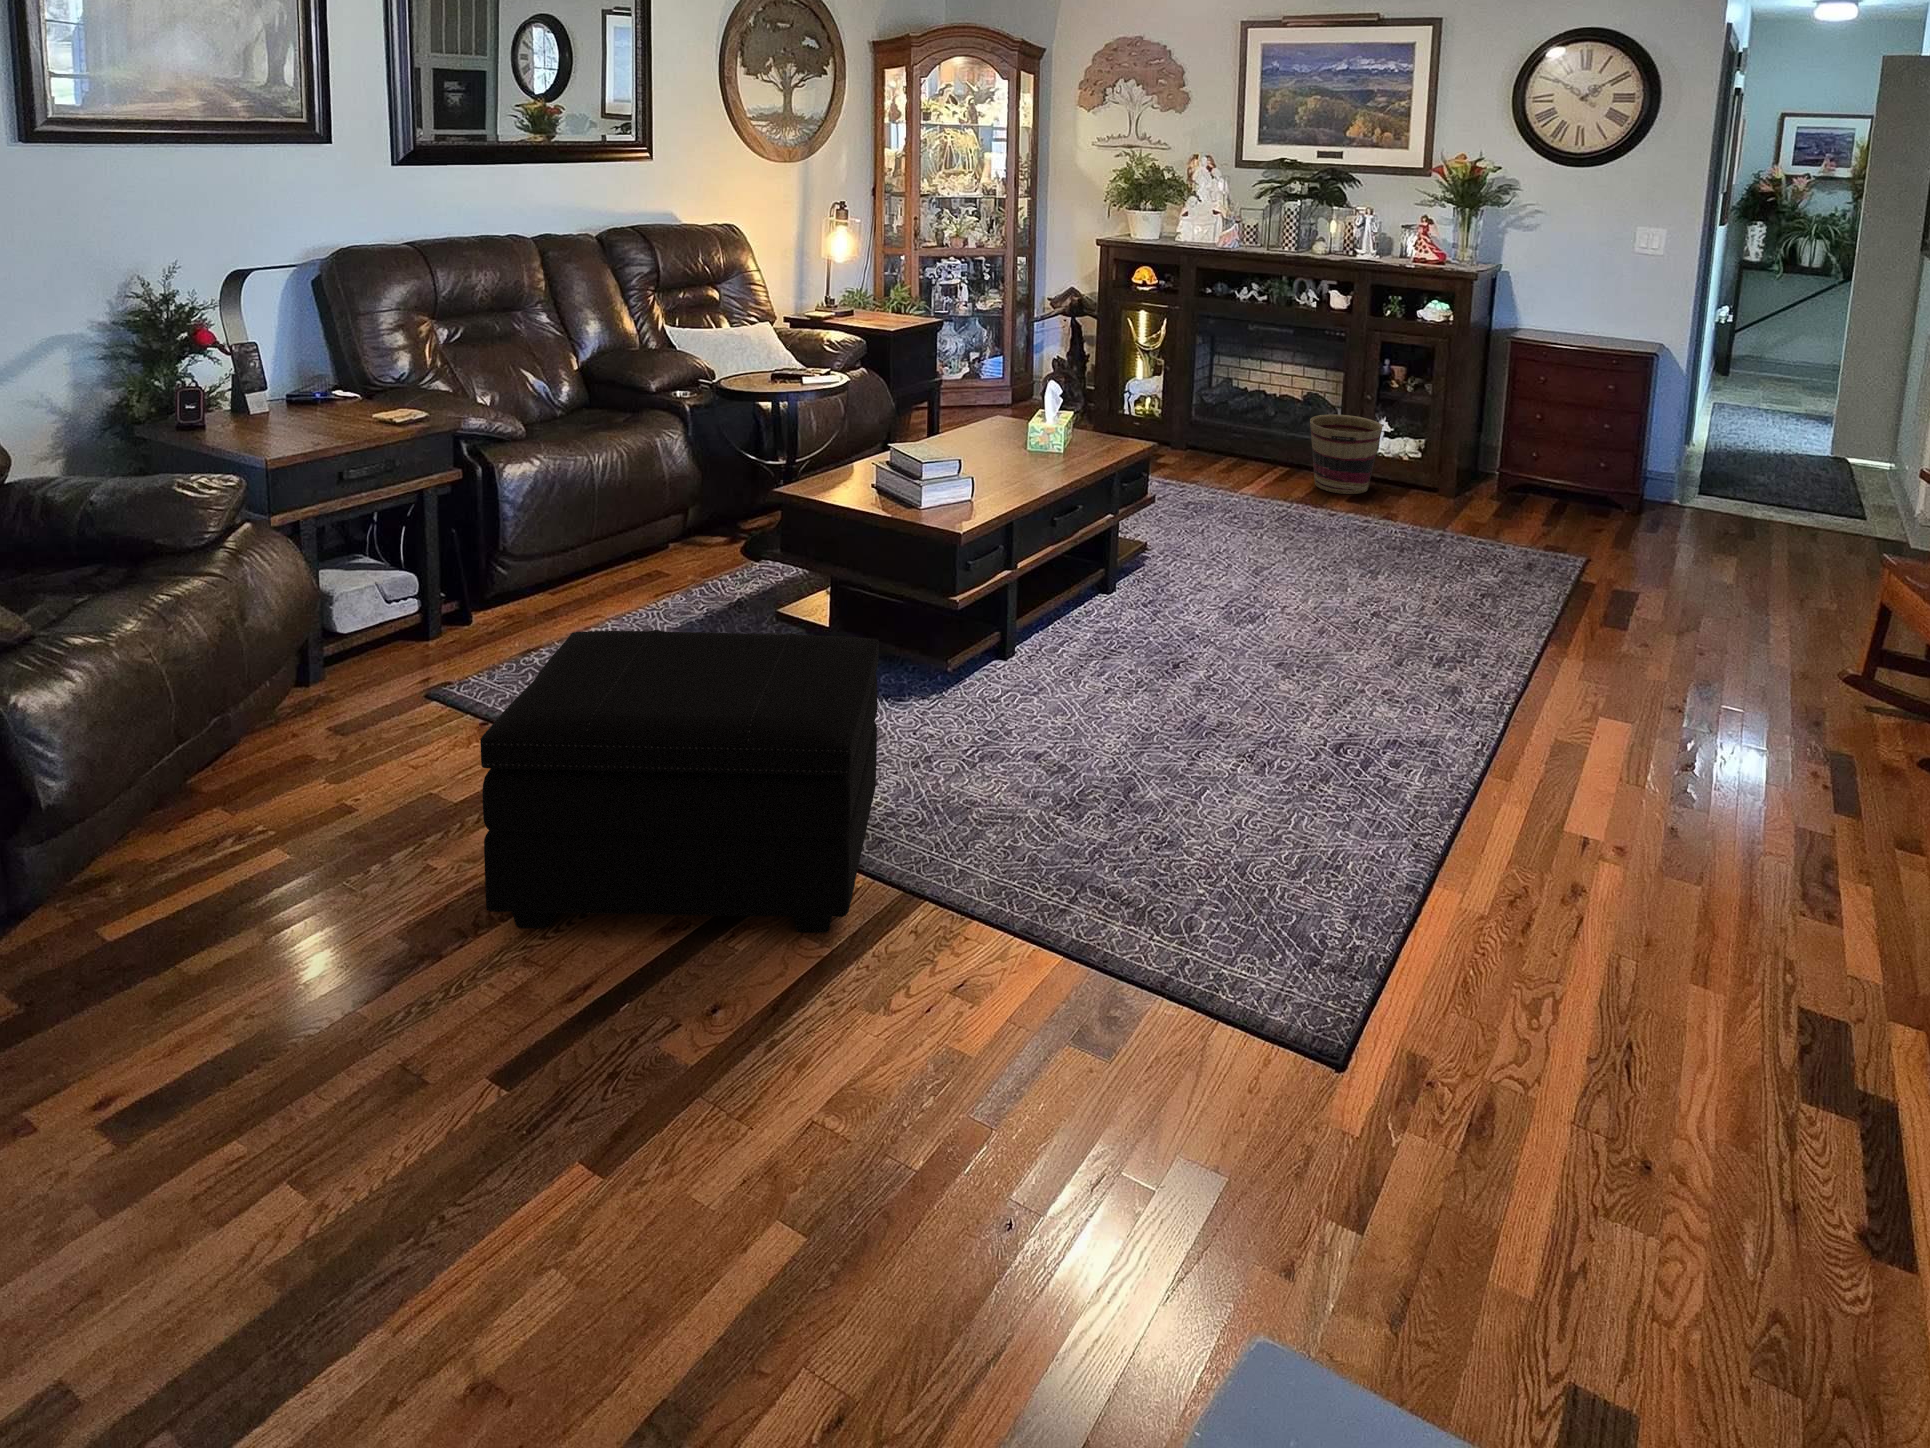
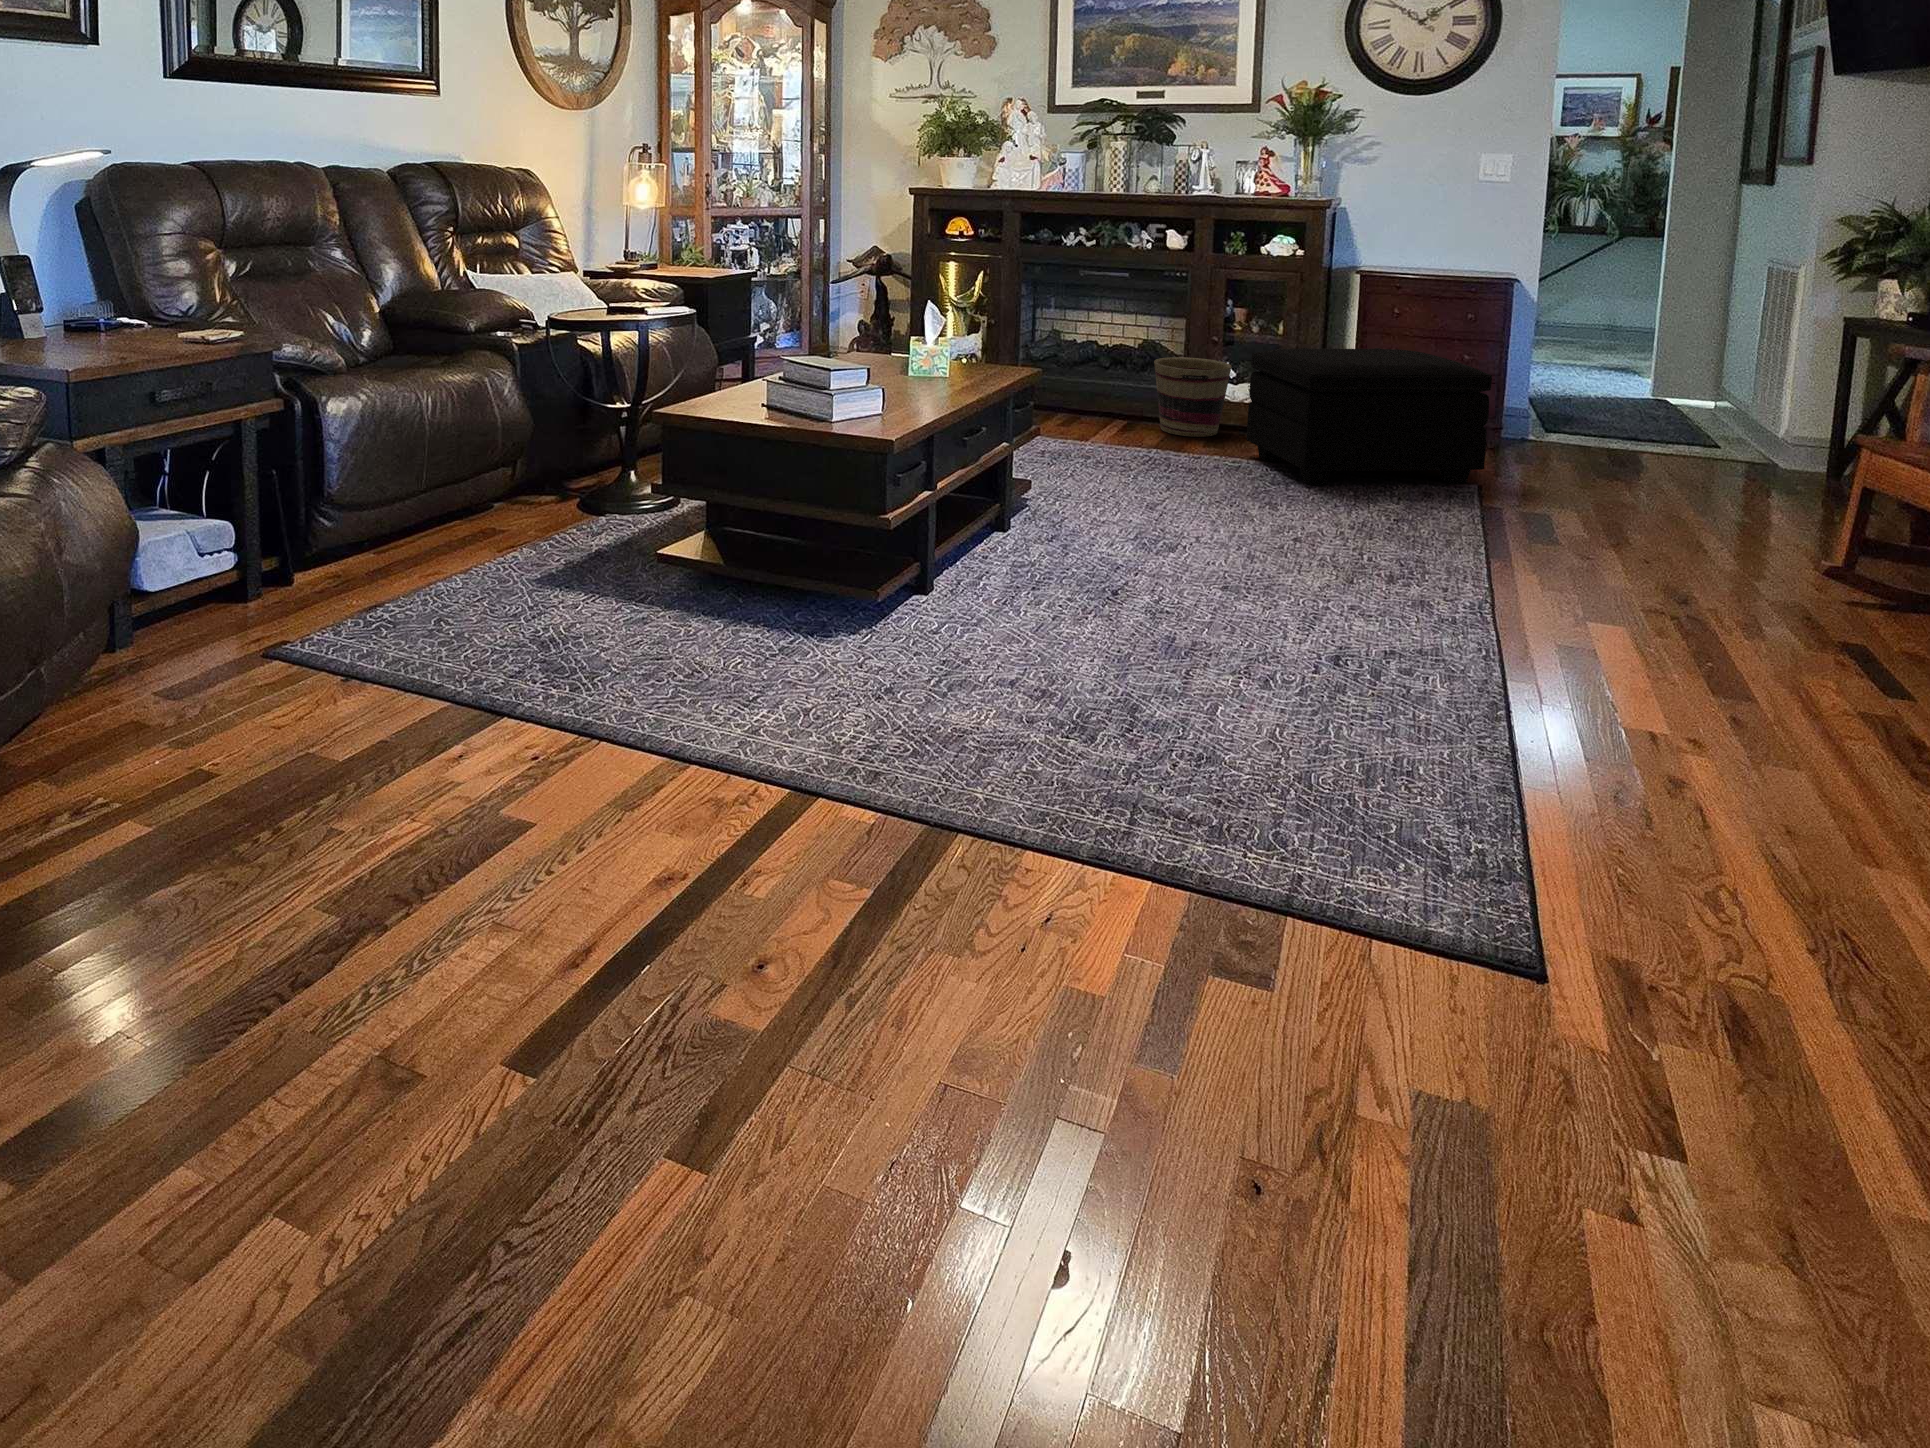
footstool: present [480,630,879,933] -> present [1246,348,1492,485]

